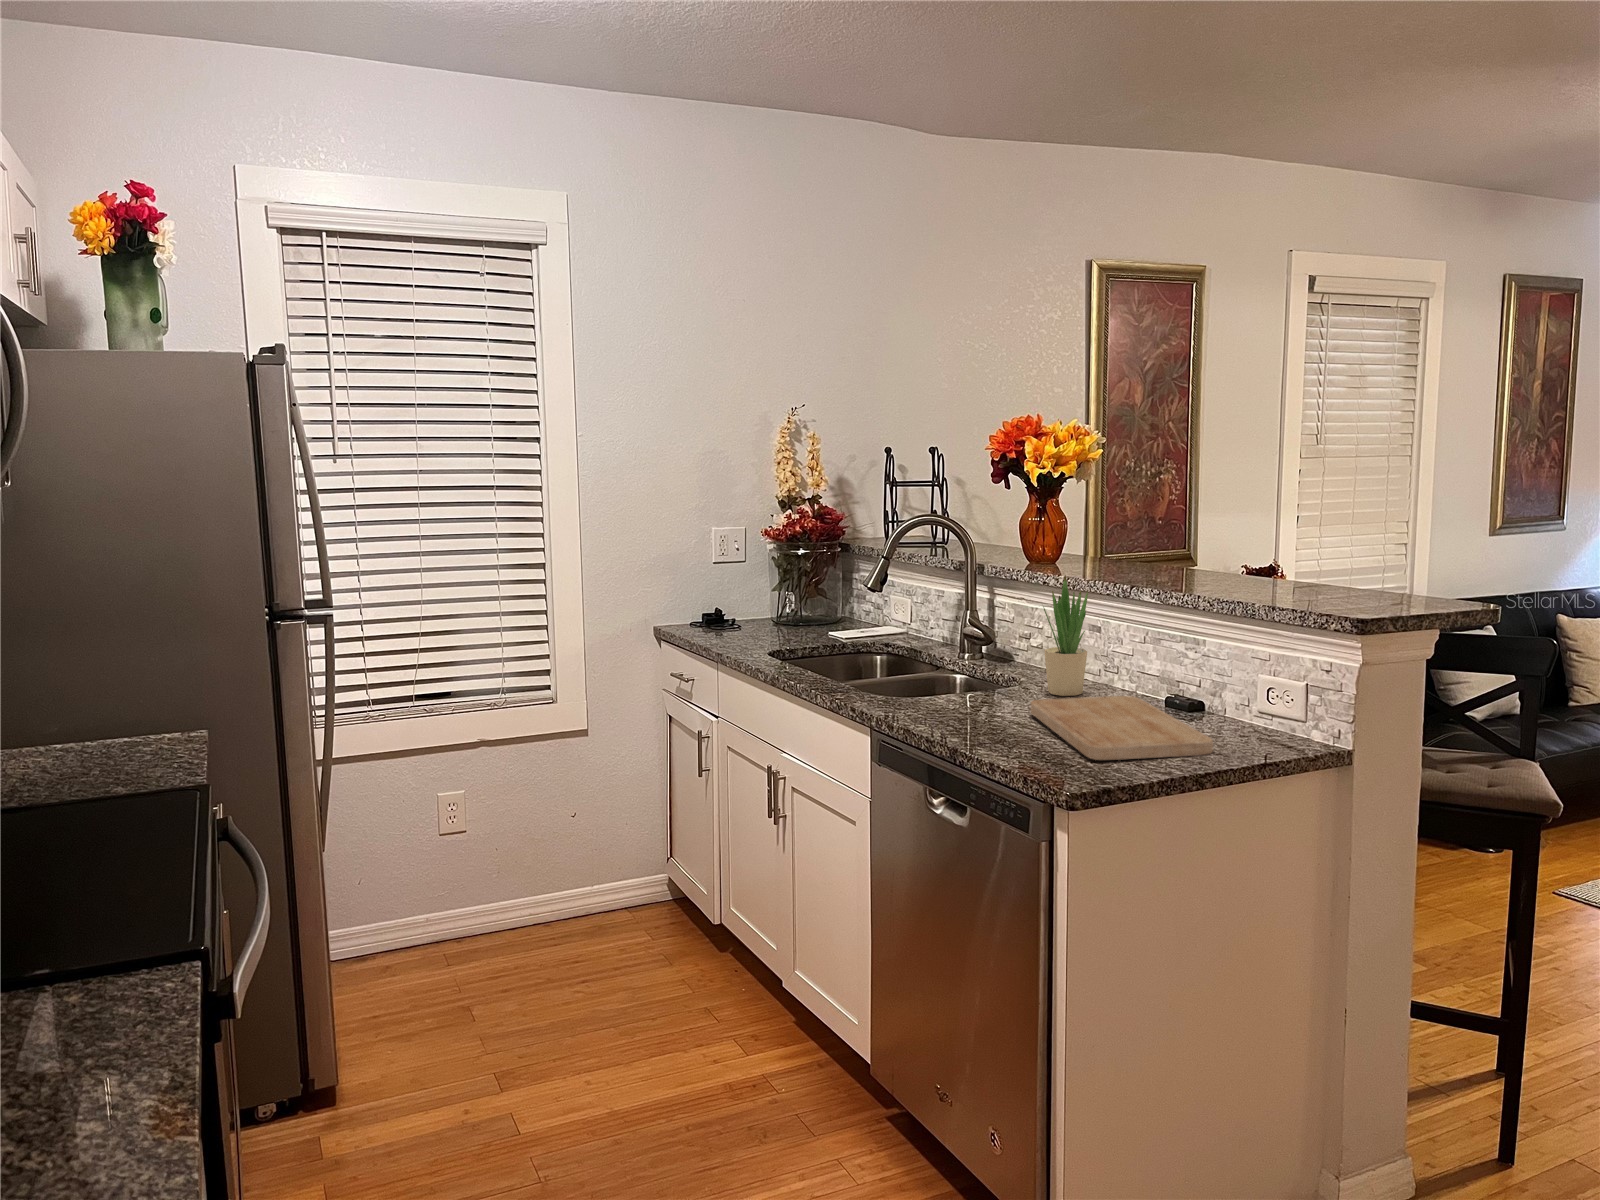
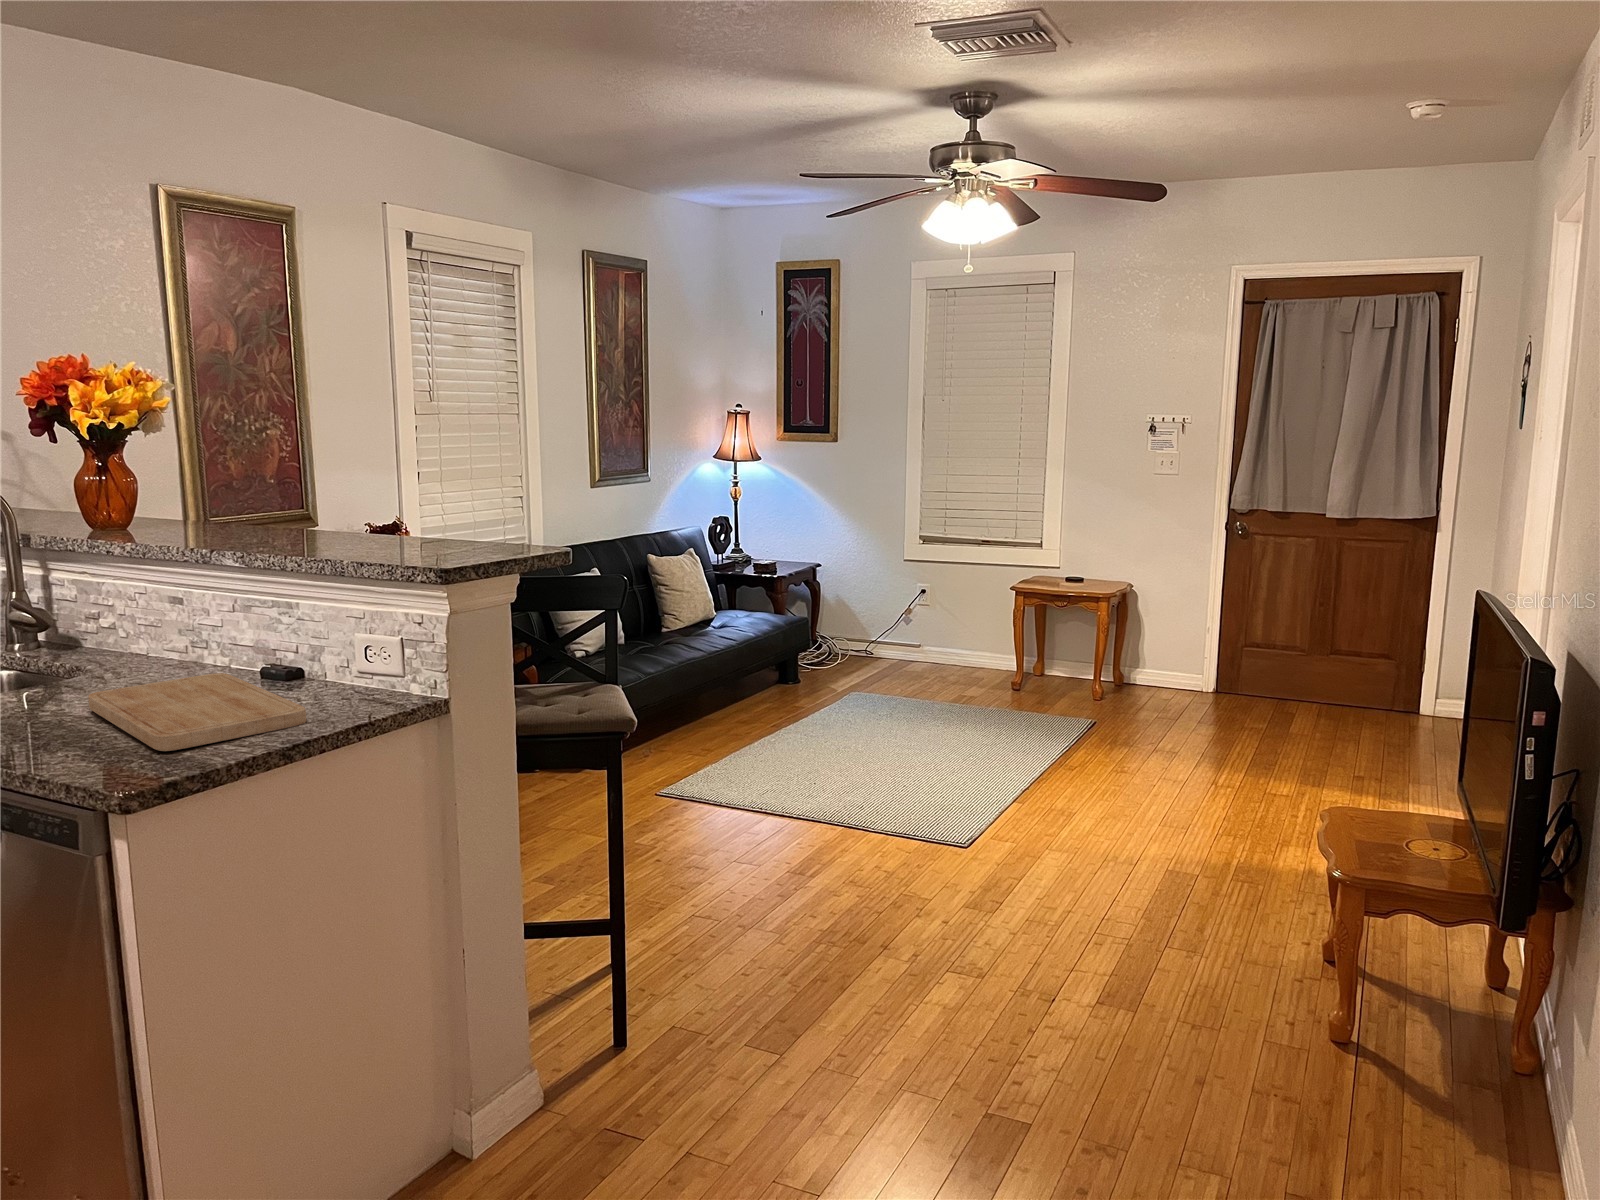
potted plant: present [1043,575,1088,696] -> none [99,541,164,683]

